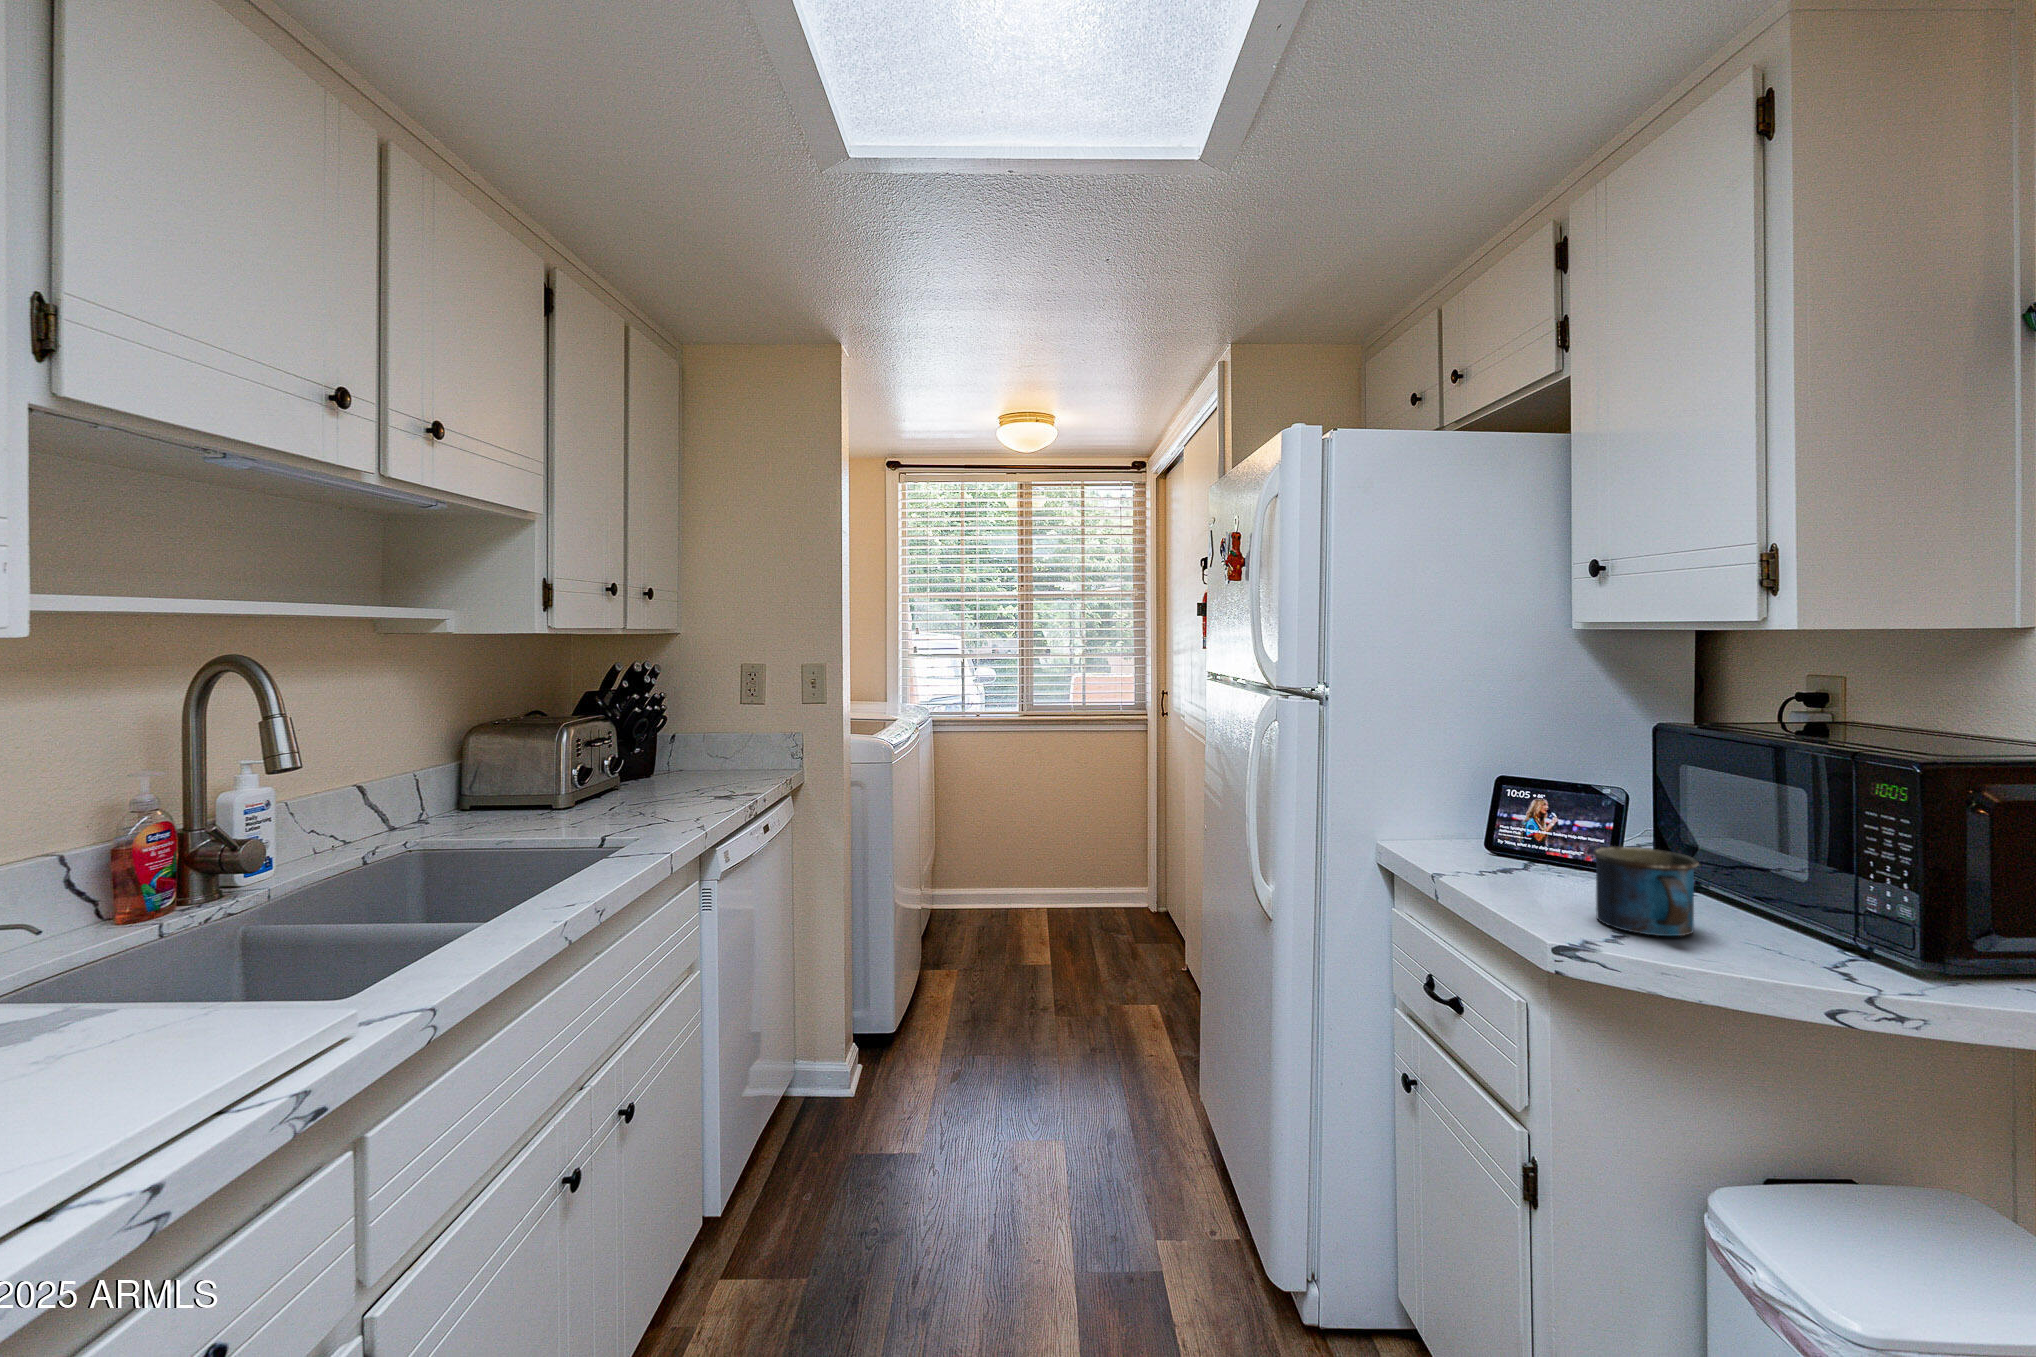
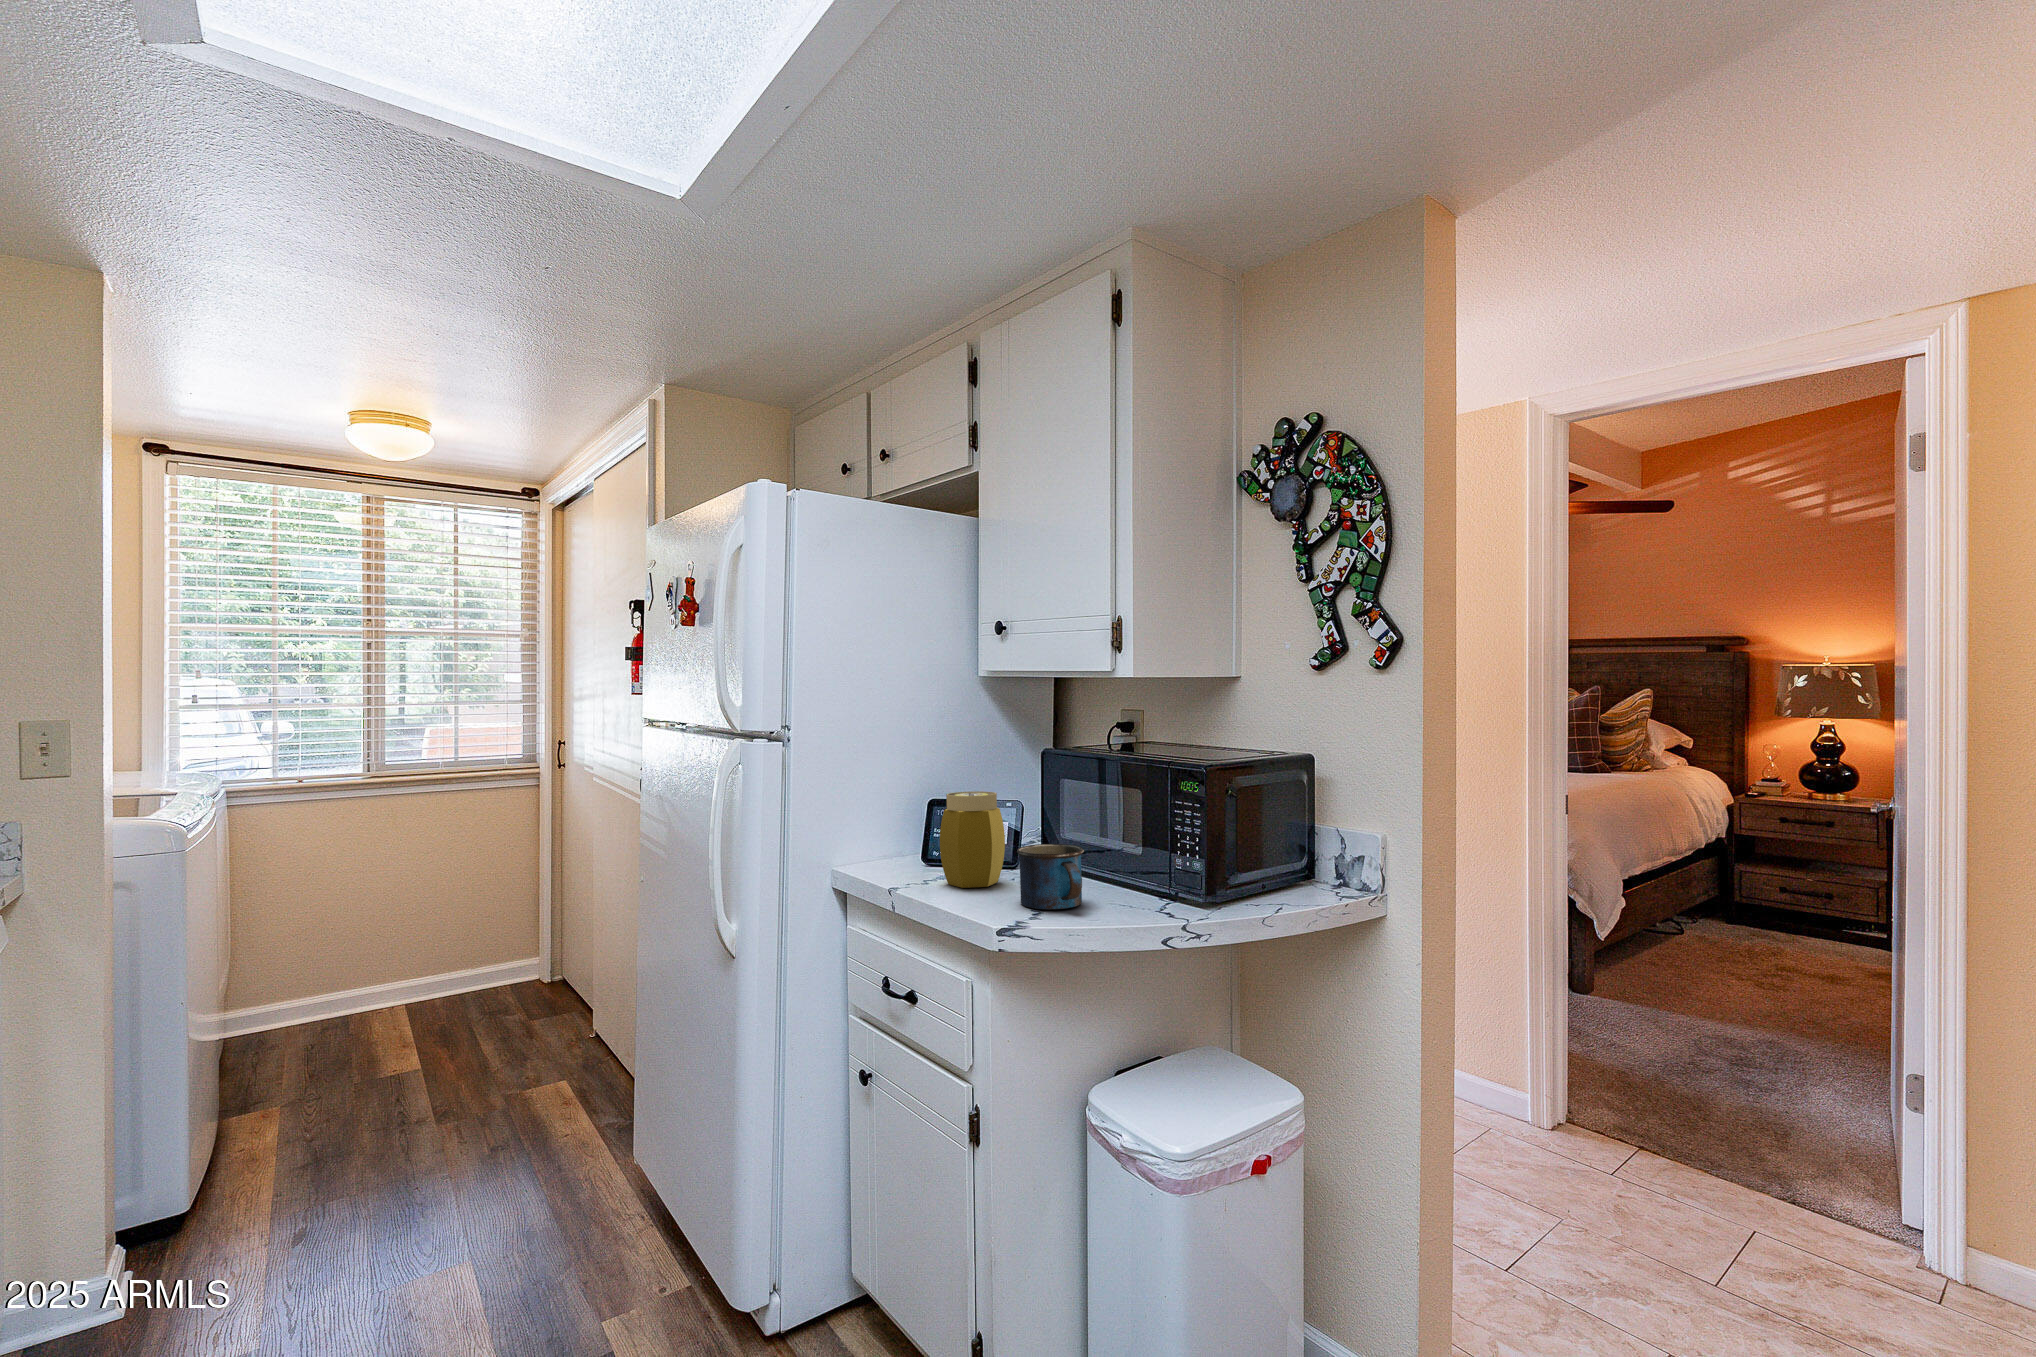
jar: none [1494,770,1586,888] -> present [940,791,1005,888]

